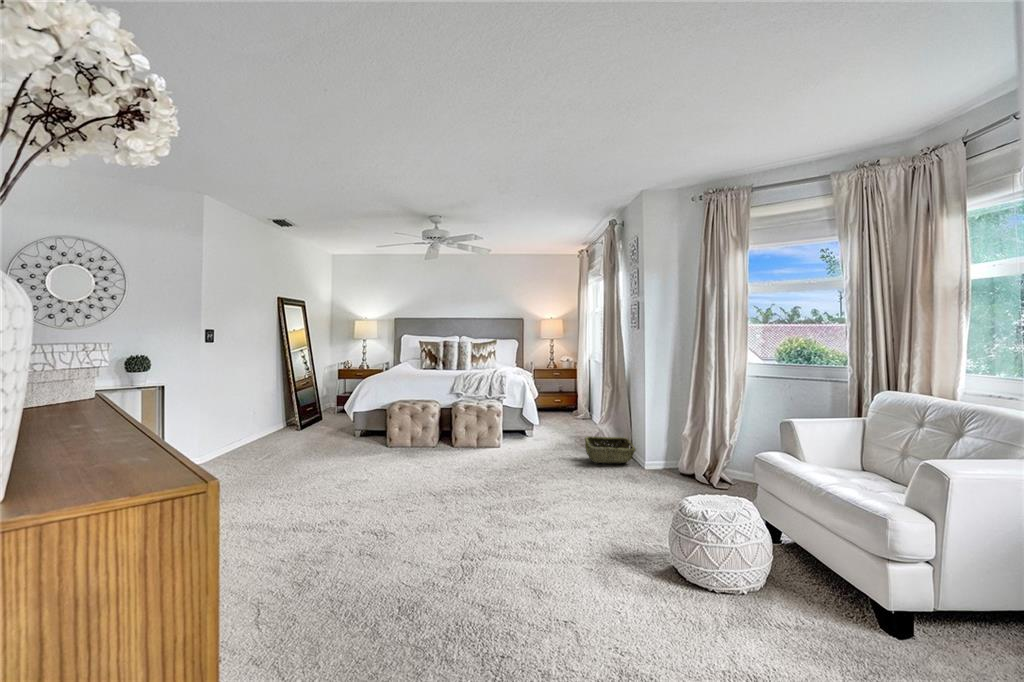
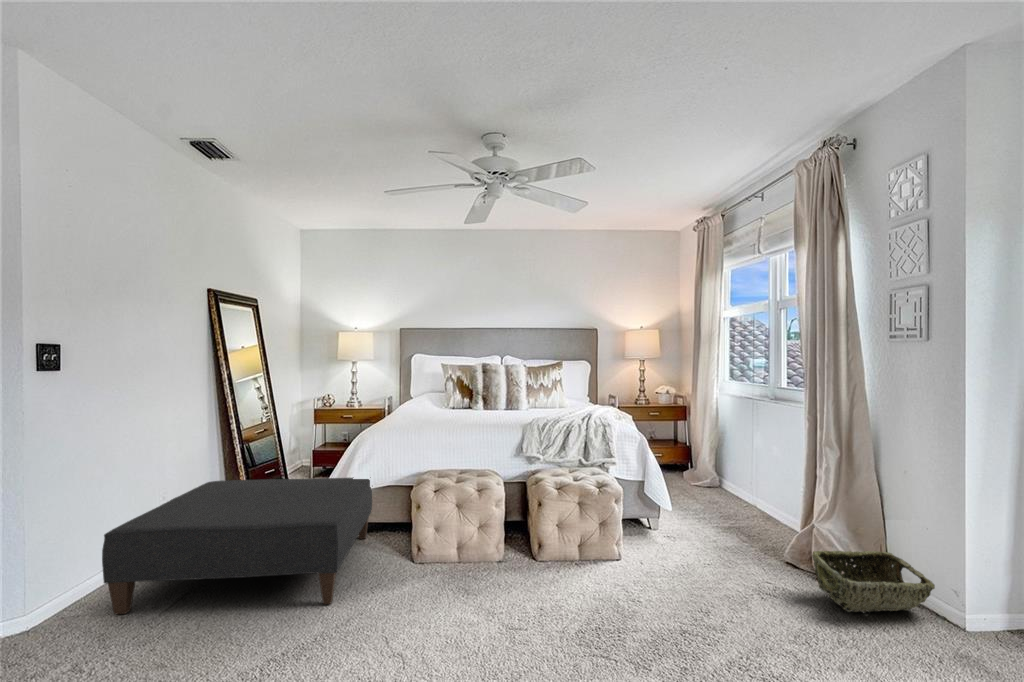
ottoman: none [231,404,369,461] -> present [102,477,372,614]

